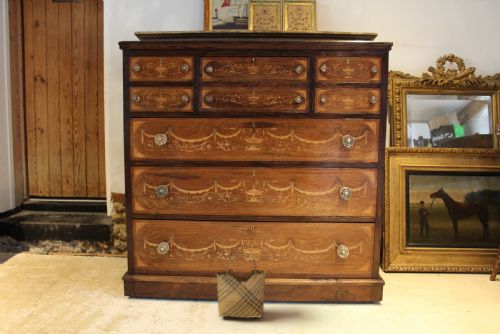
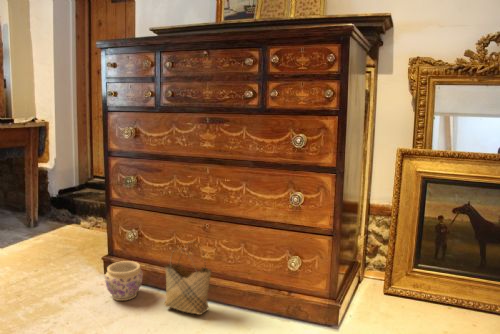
planter: none [144,276,184,321] -> present [105,261,143,301]

